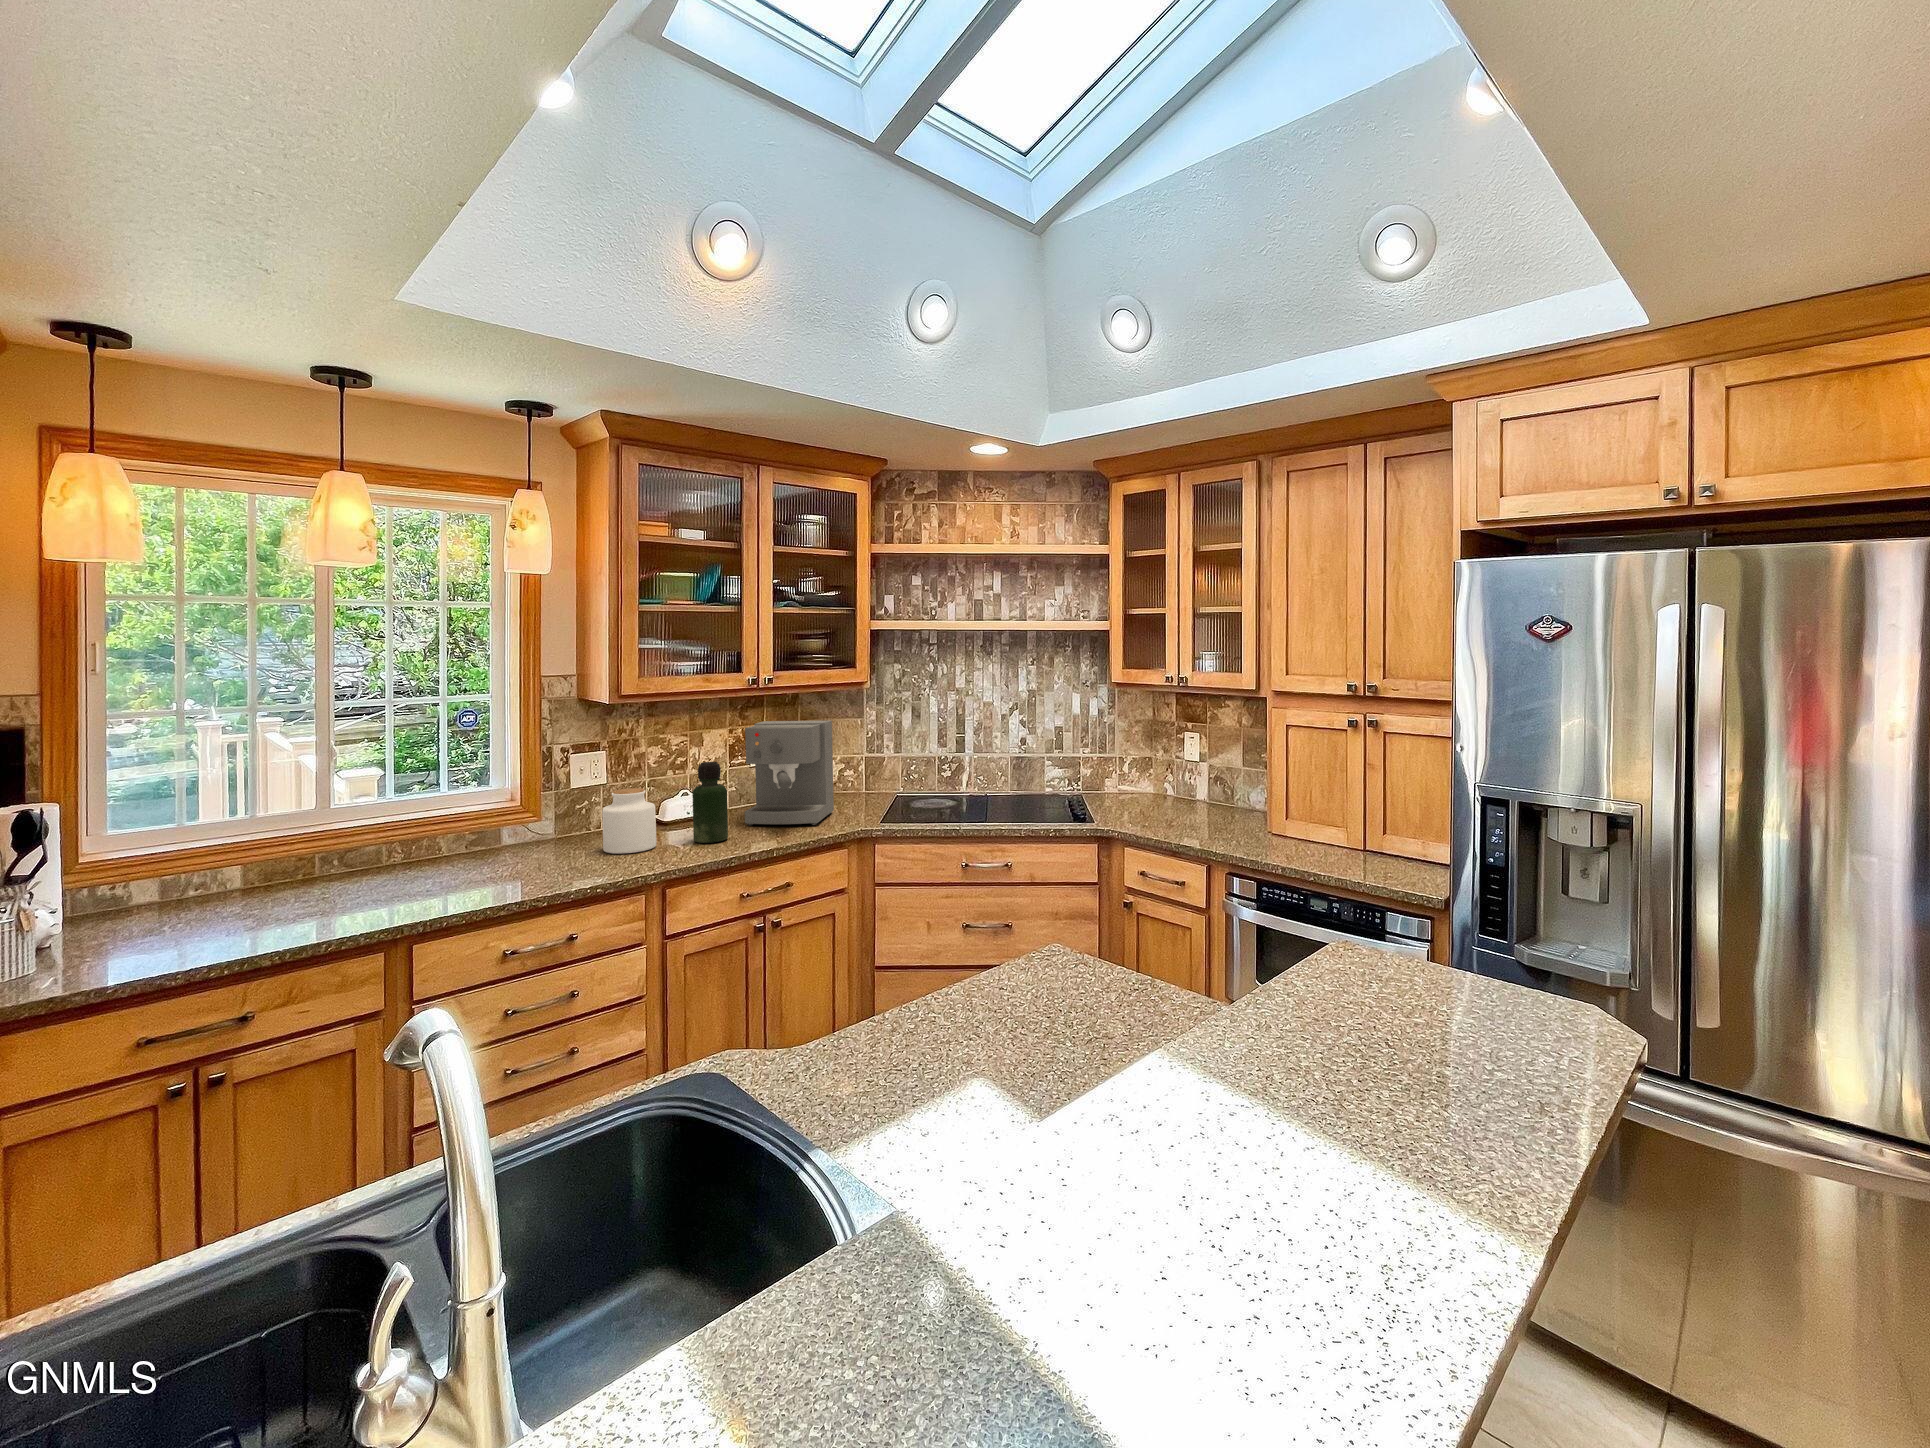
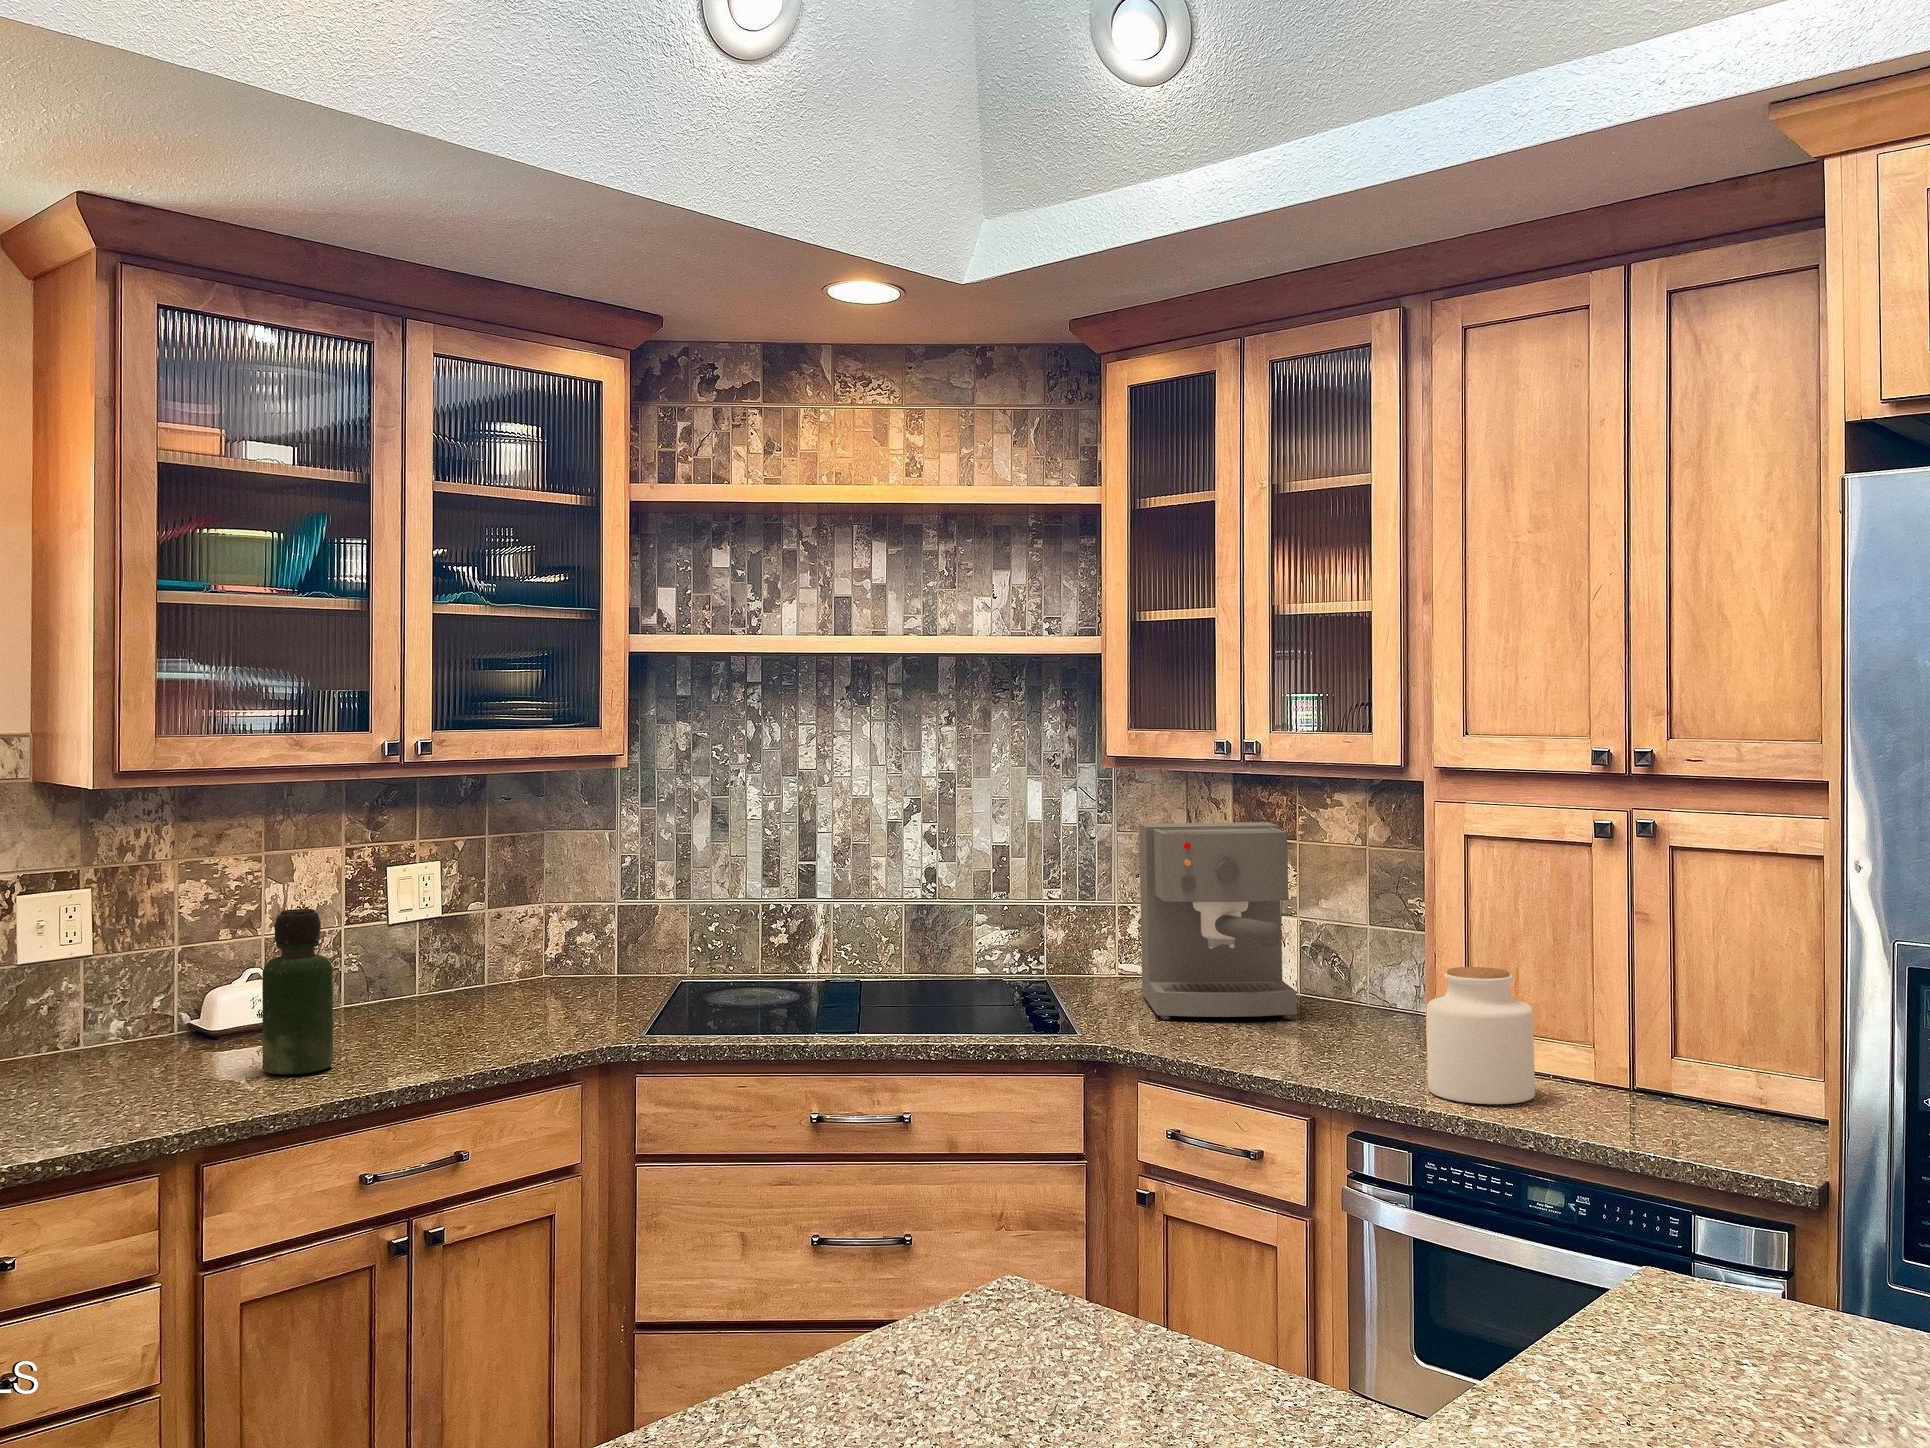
coffee maker: present [745,721,834,826] -> present [1139,822,1297,1020]
jar: present [602,788,656,854] -> present [1427,967,1535,1104]

